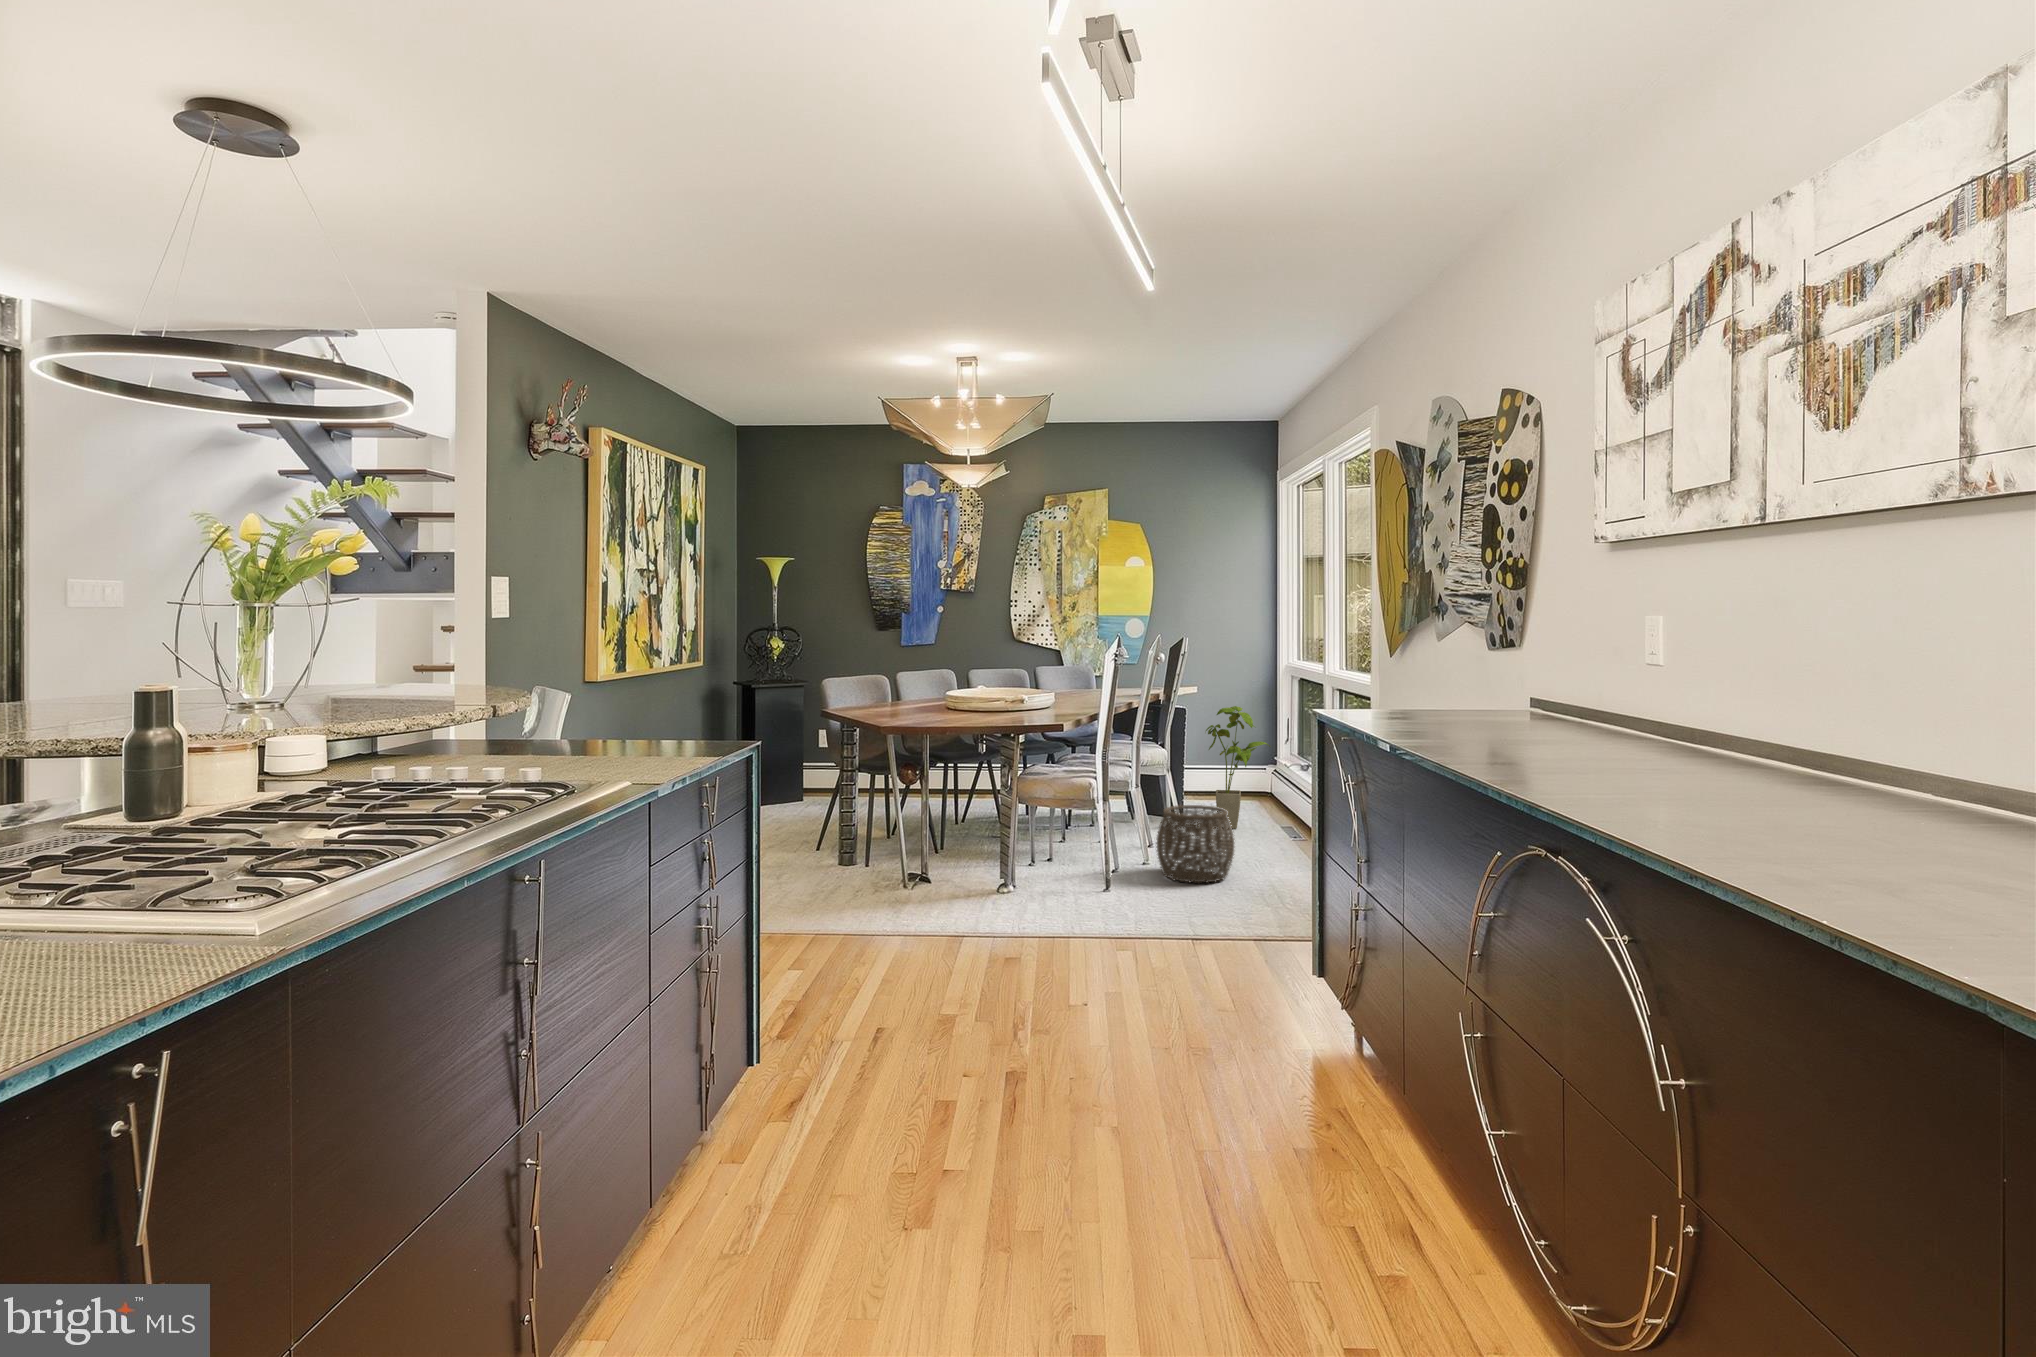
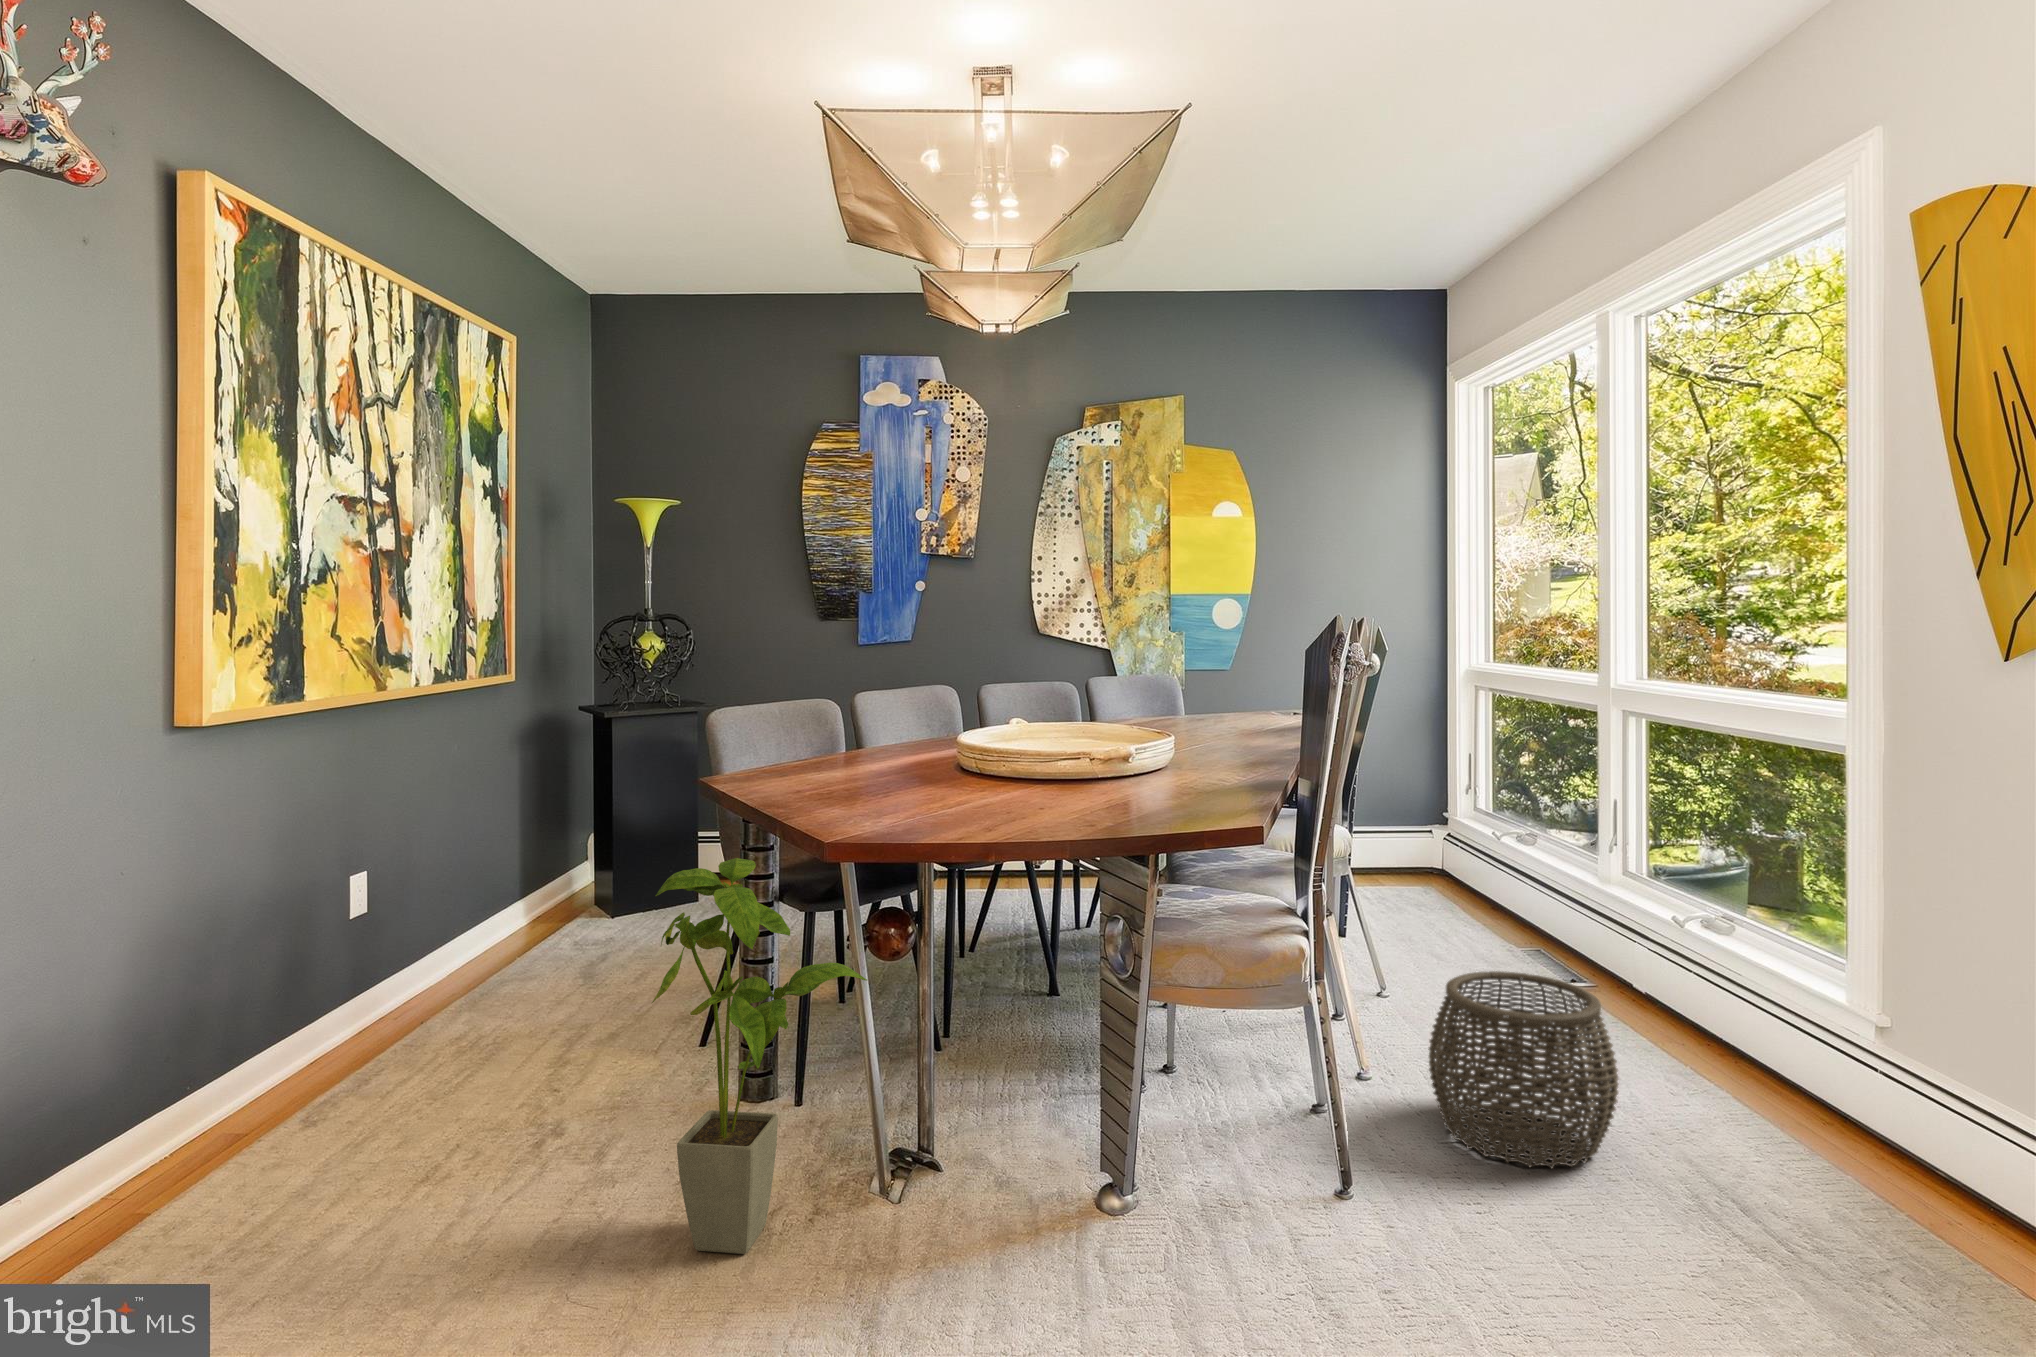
house plant: present [1206,706,1270,829] -> present [652,858,867,1254]

